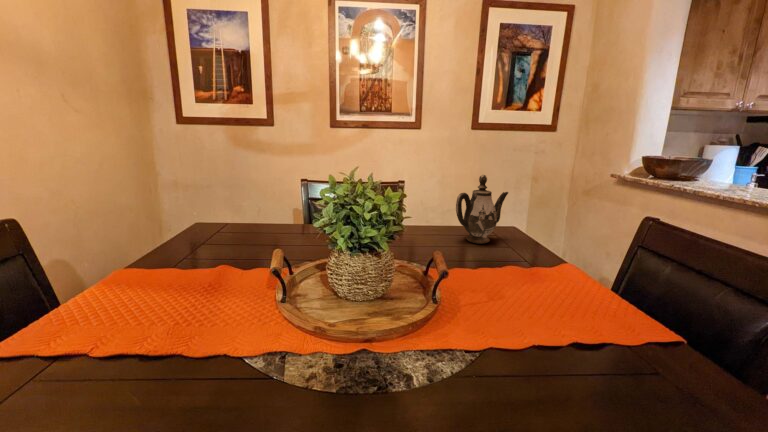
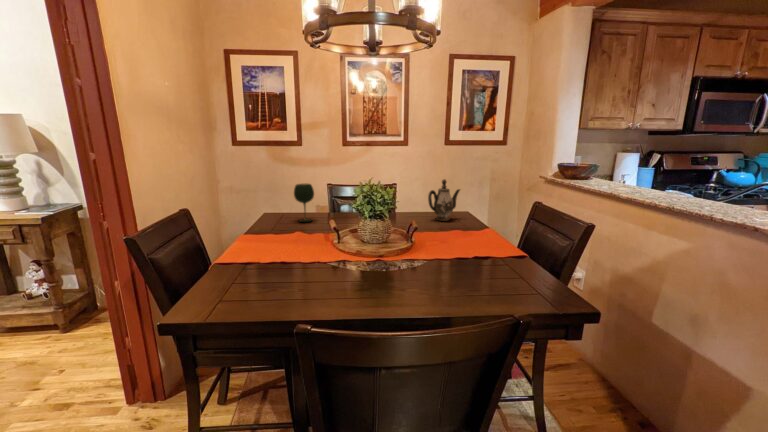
wine glass: none [234,178,269,241] -> present [294,183,314,222]

